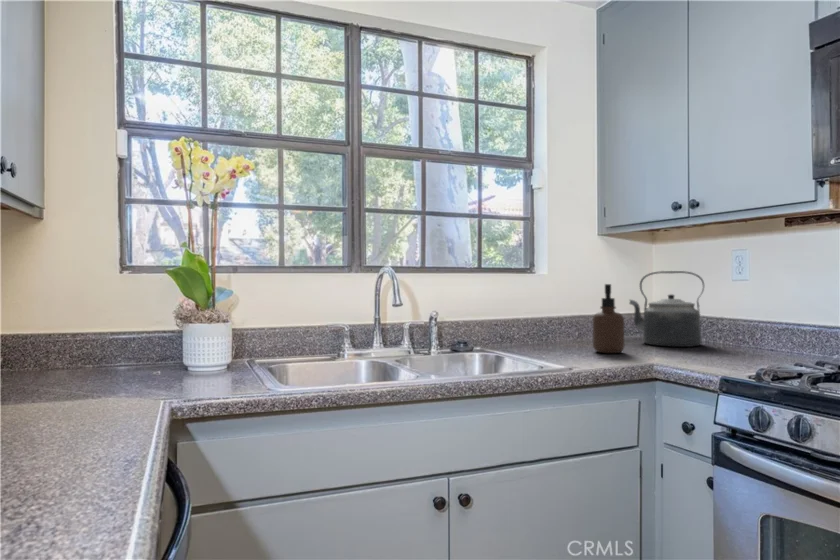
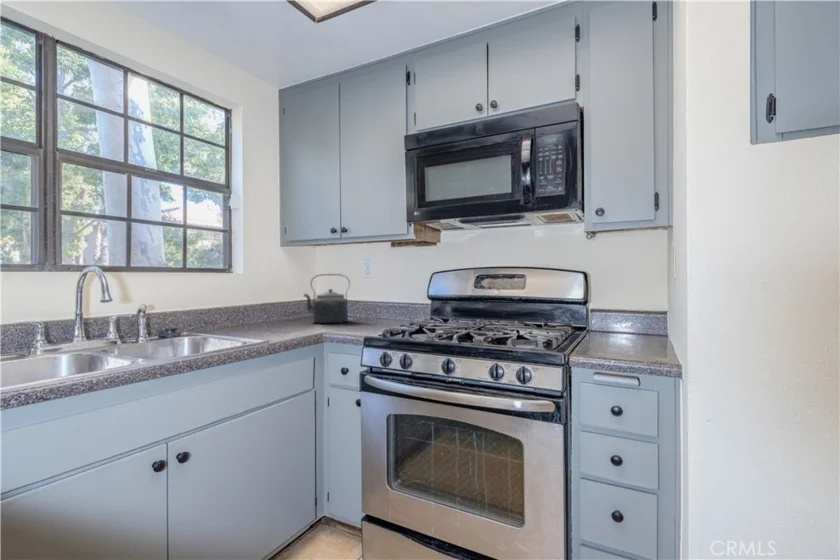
soap dispenser: present [593,284,624,353] -> none [281,282,303,330]

